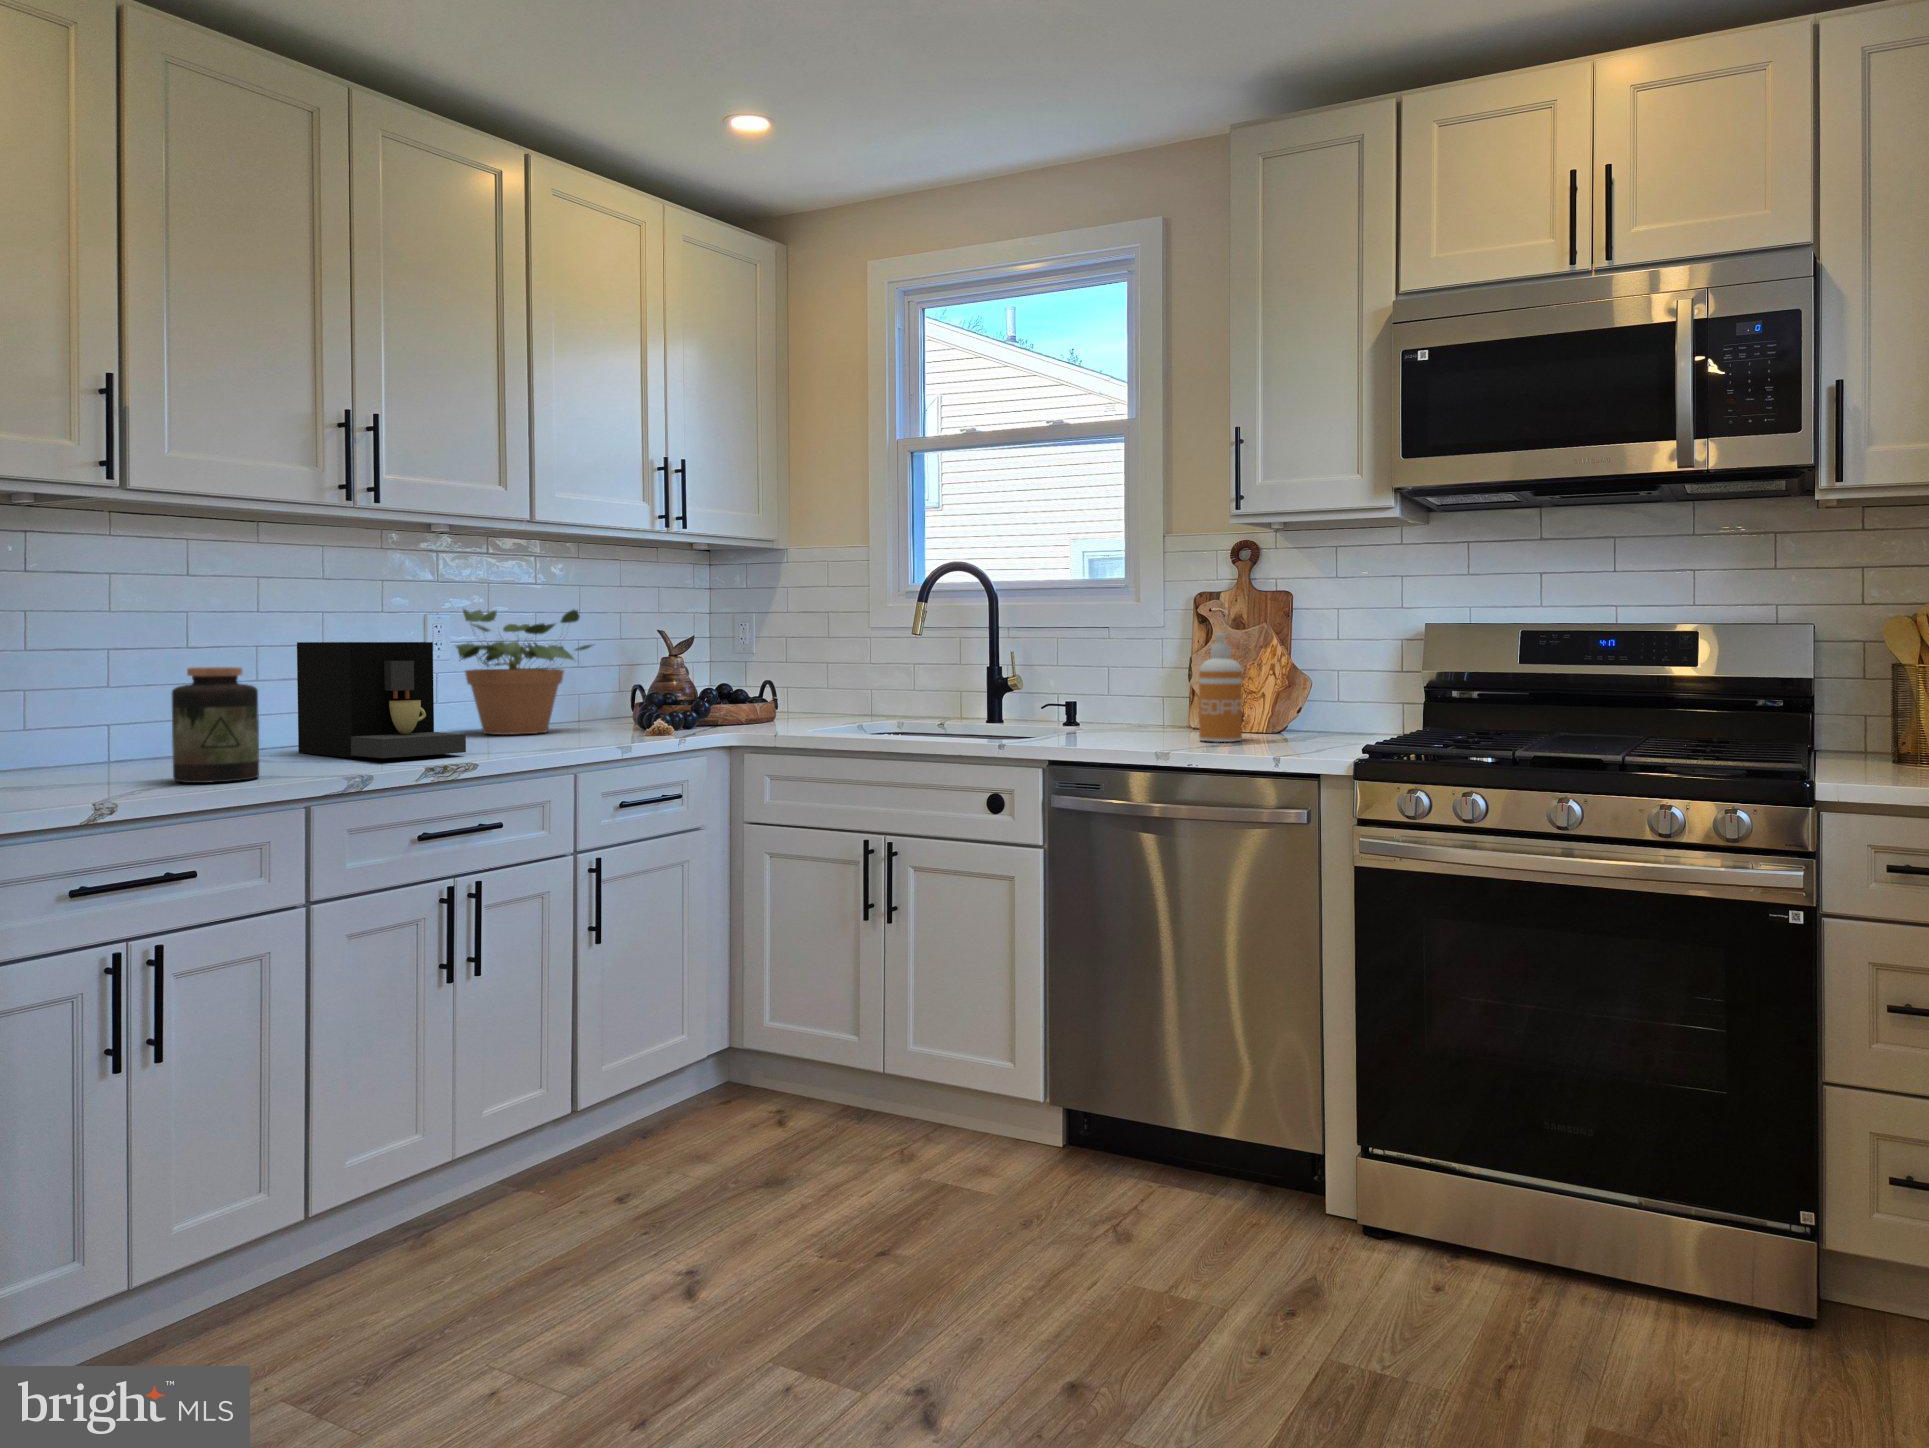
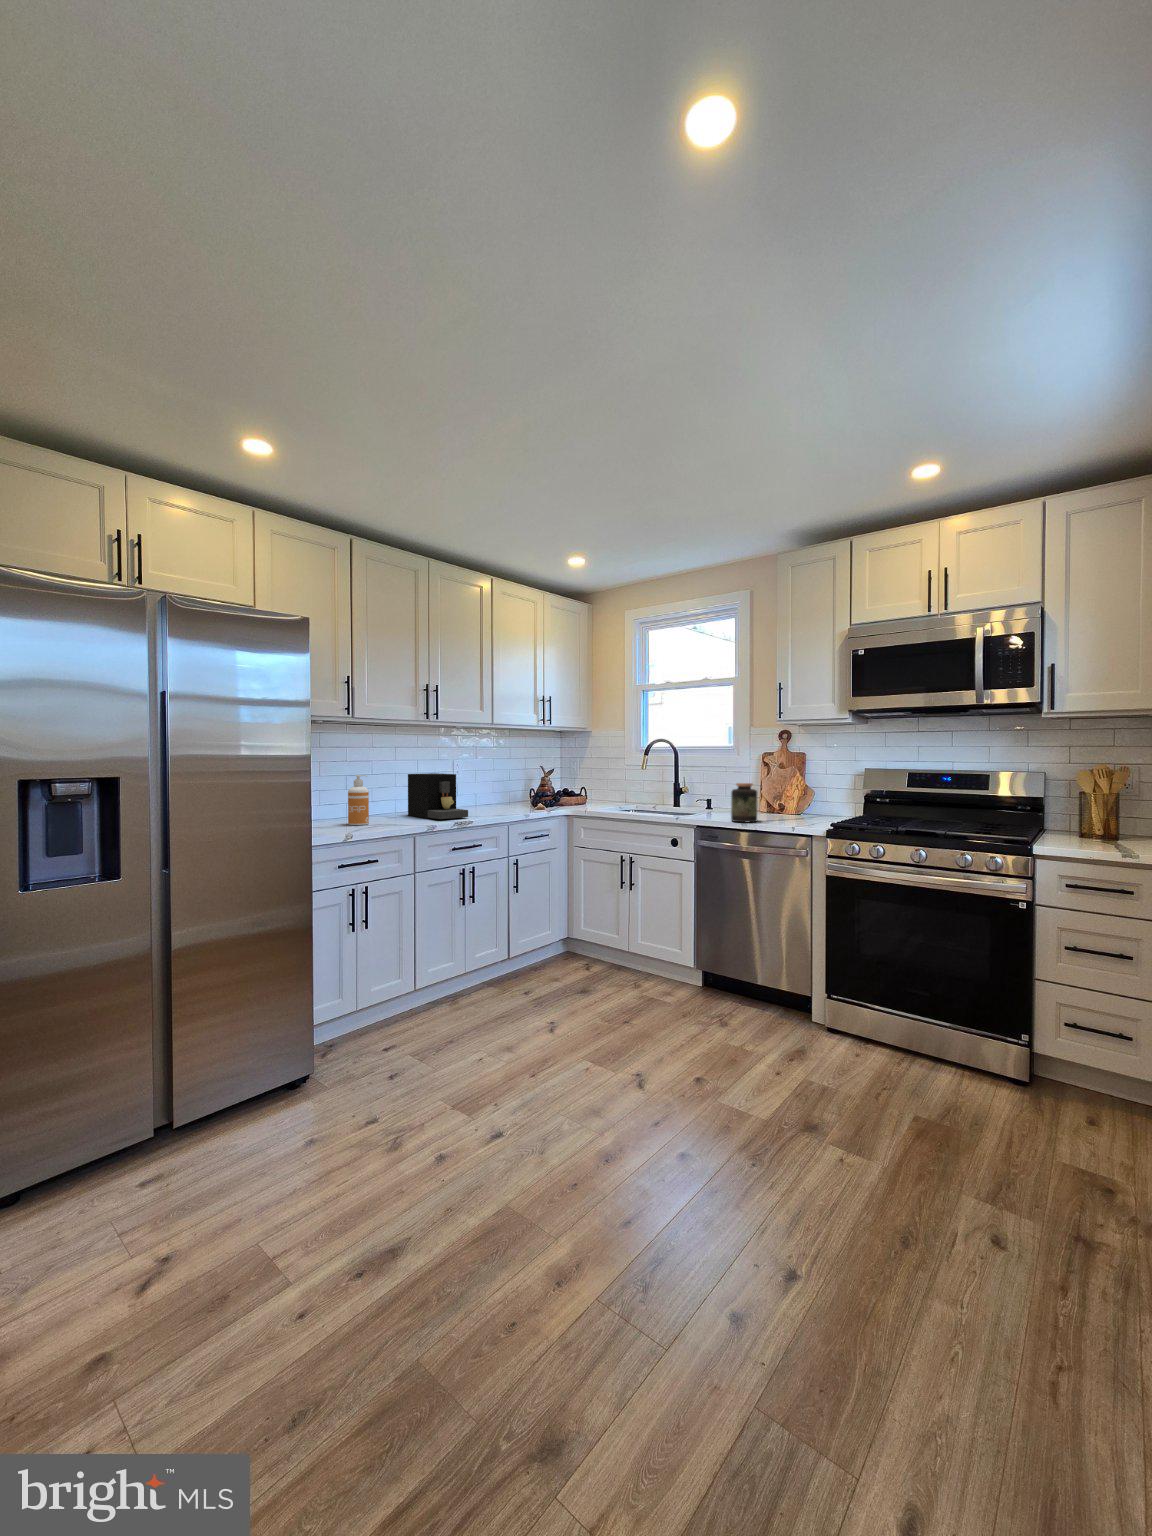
potted plant: present [455,609,592,735] -> none [460,759,515,809]
soap dispenser: present [1199,633,1242,742] -> present [348,775,369,825]
jar: present [172,667,259,783] -> present [731,783,757,822]

